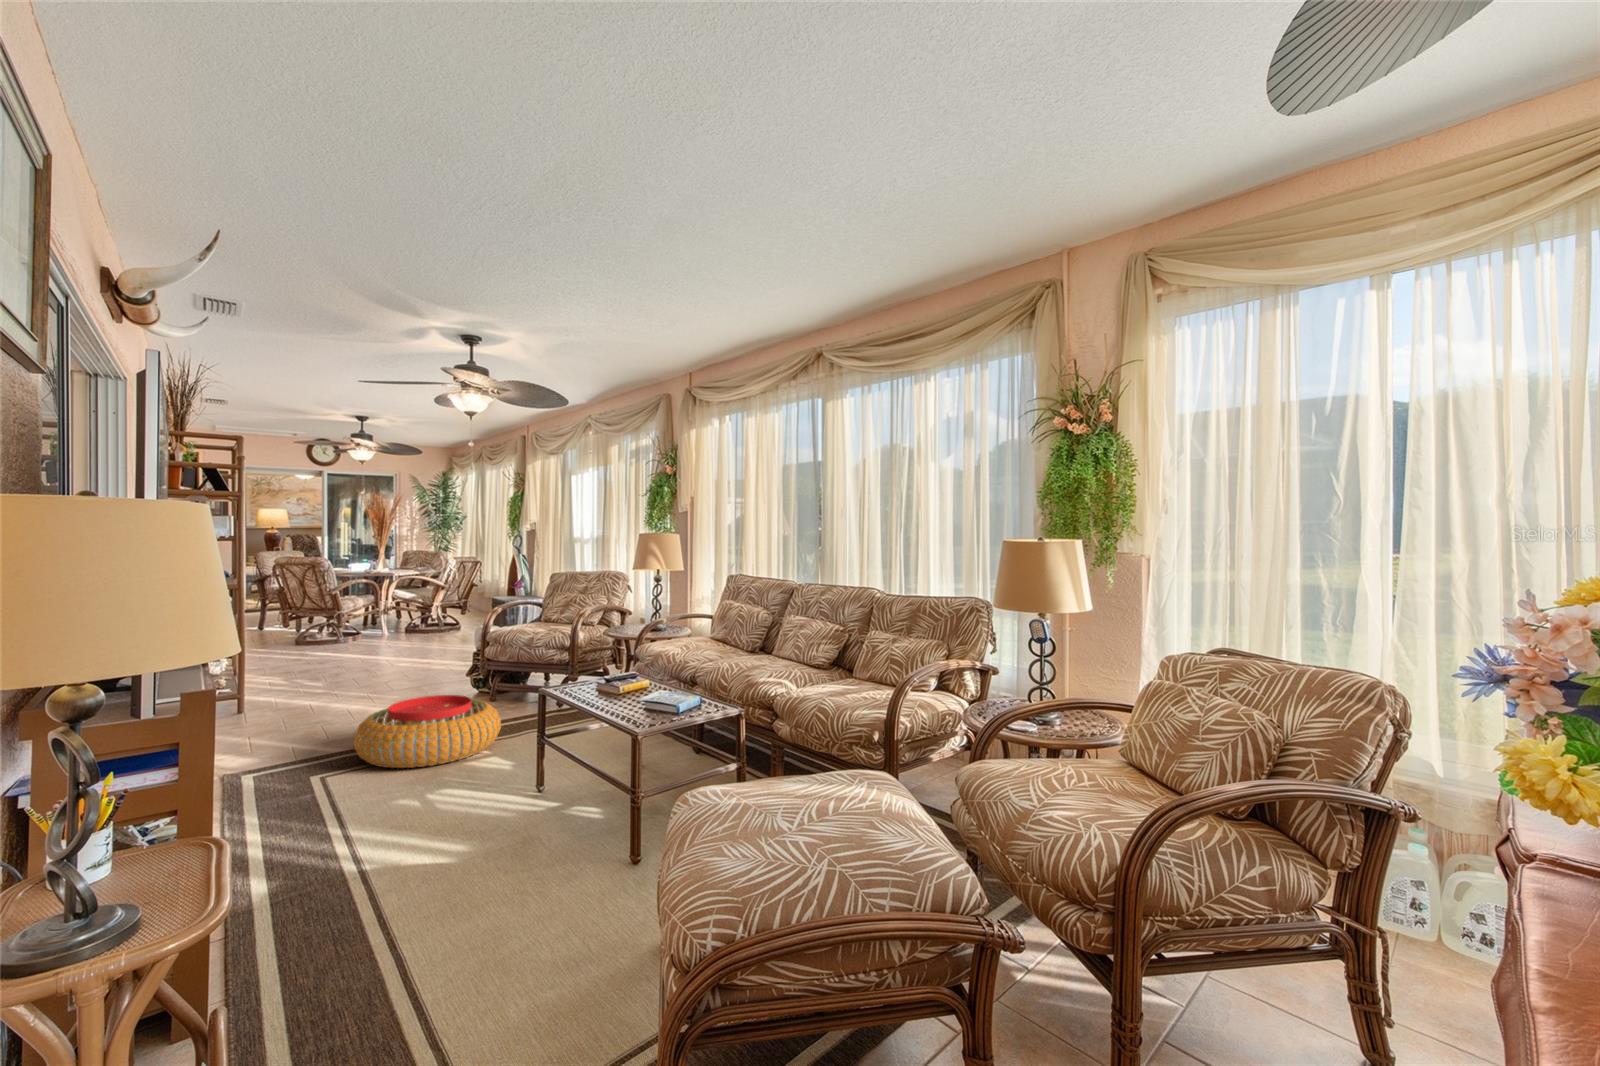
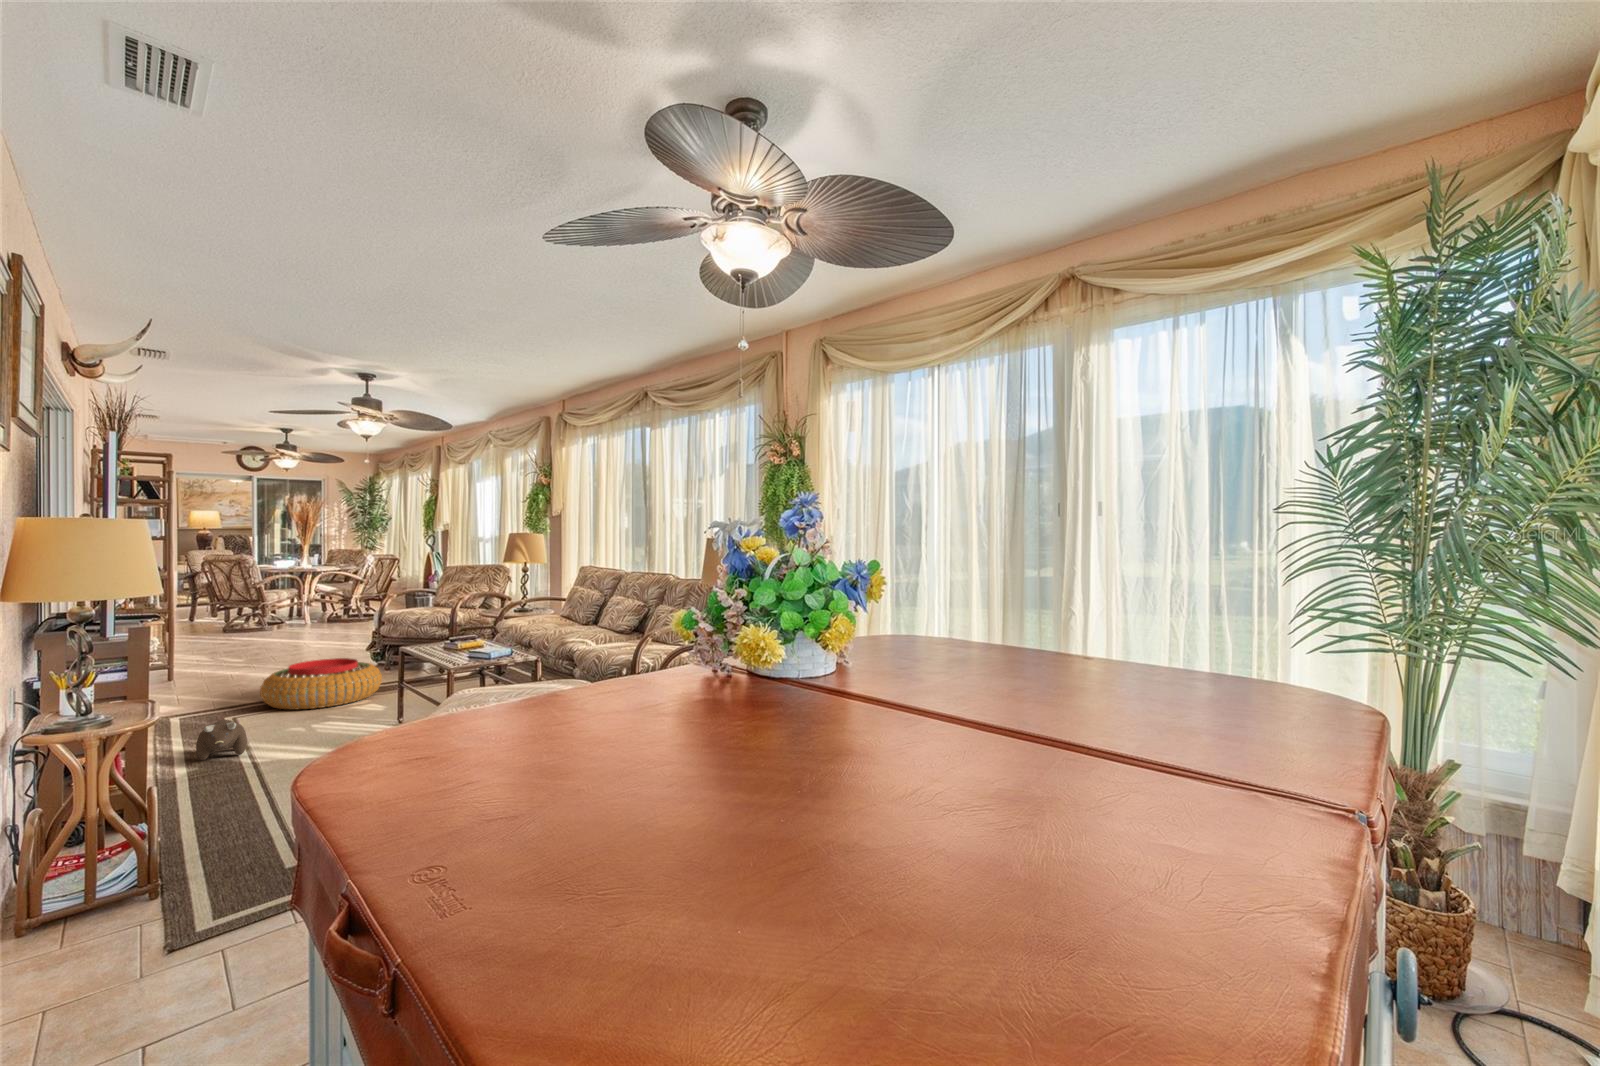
plush toy: none [281,802,349,865] -> present [196,720,247,760]

